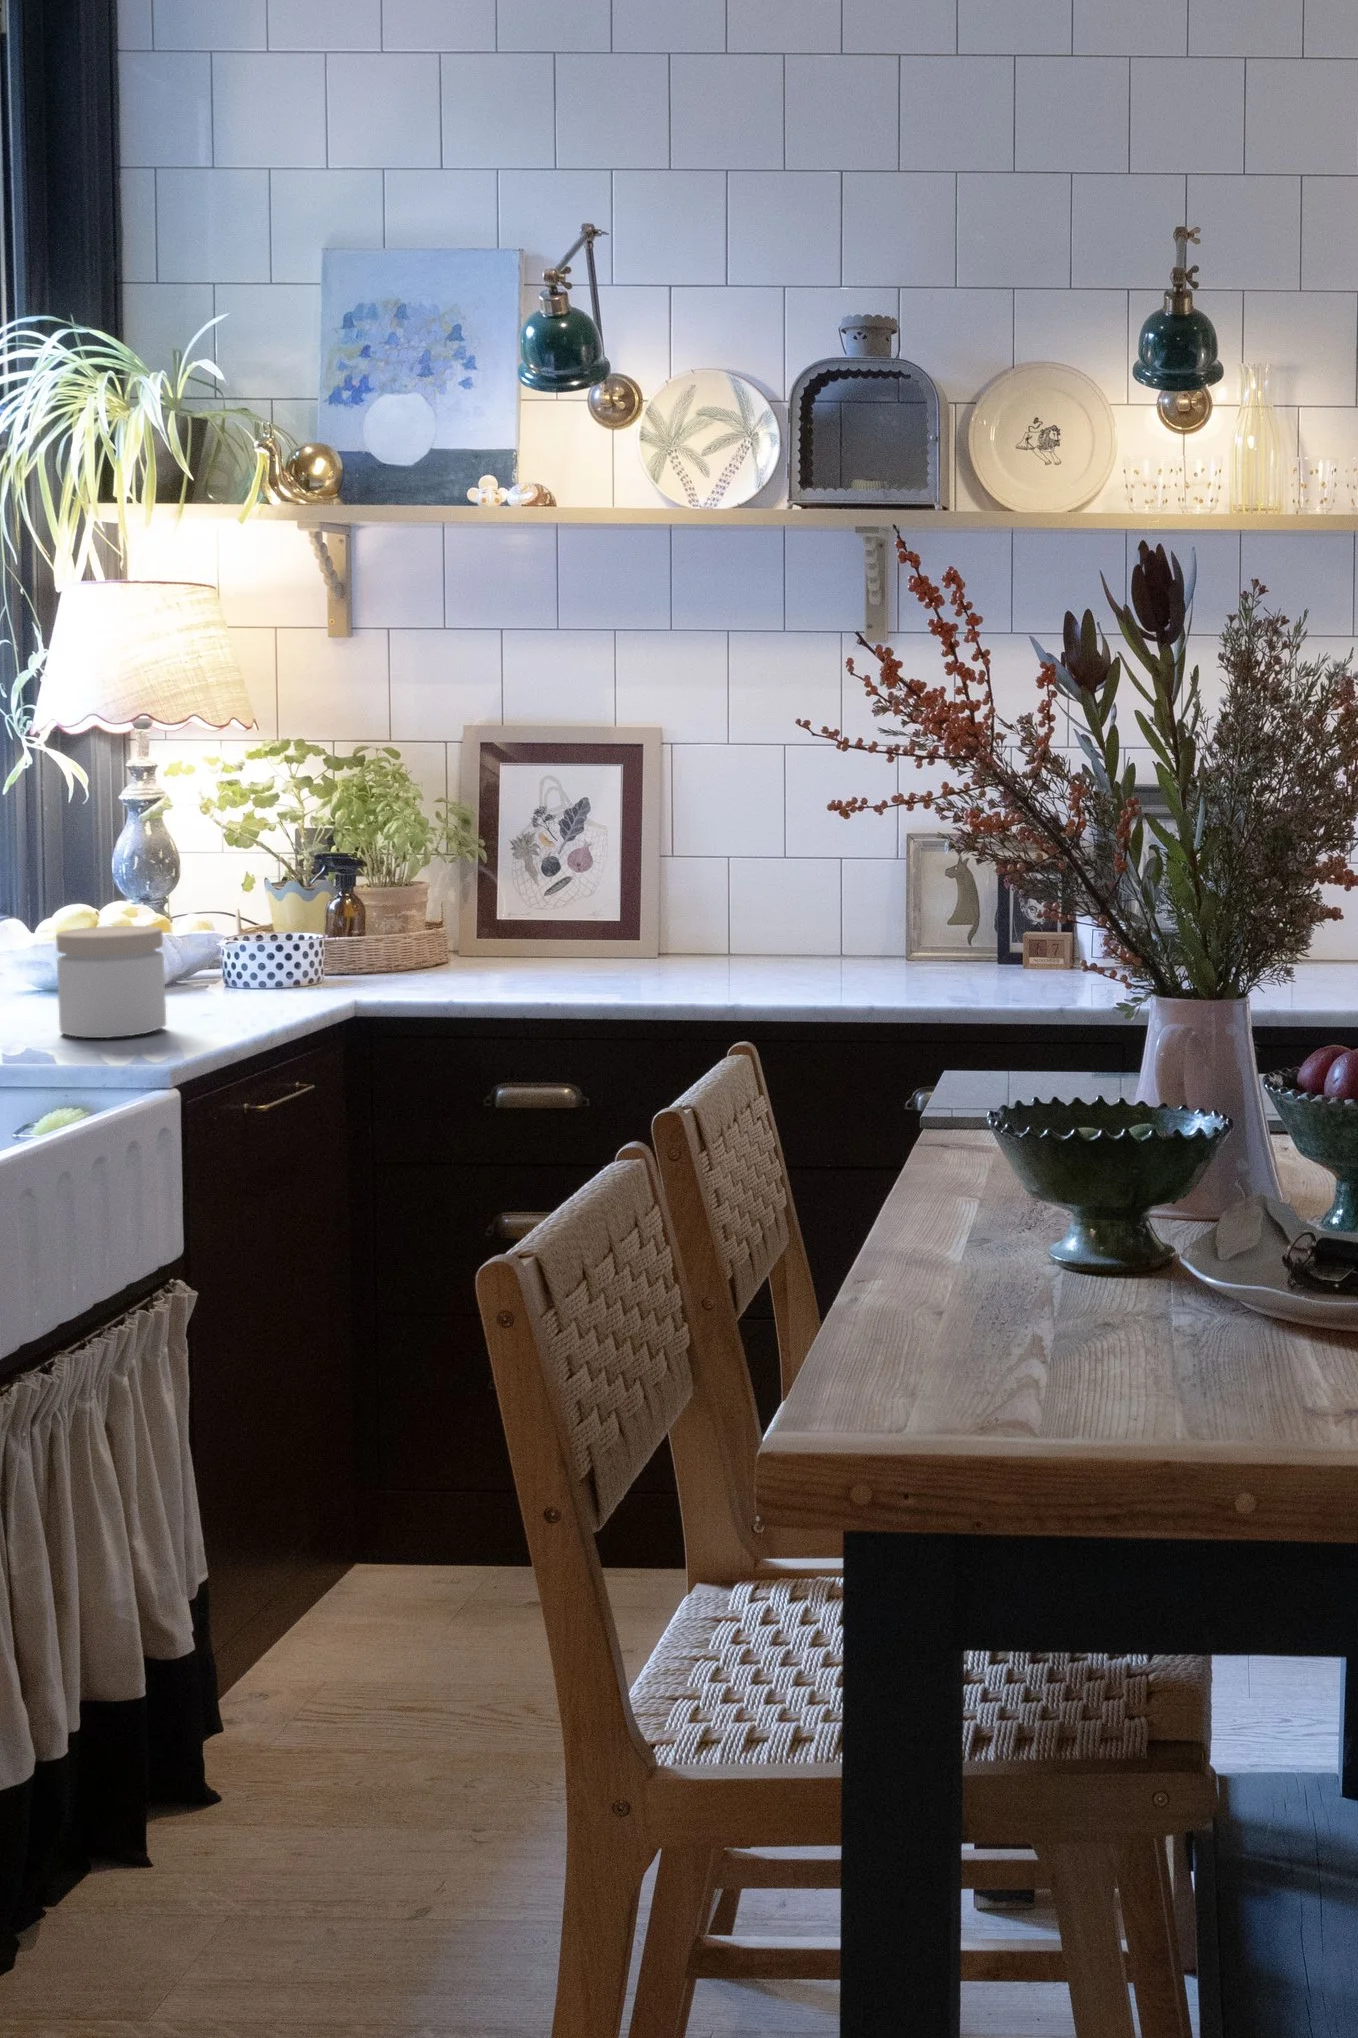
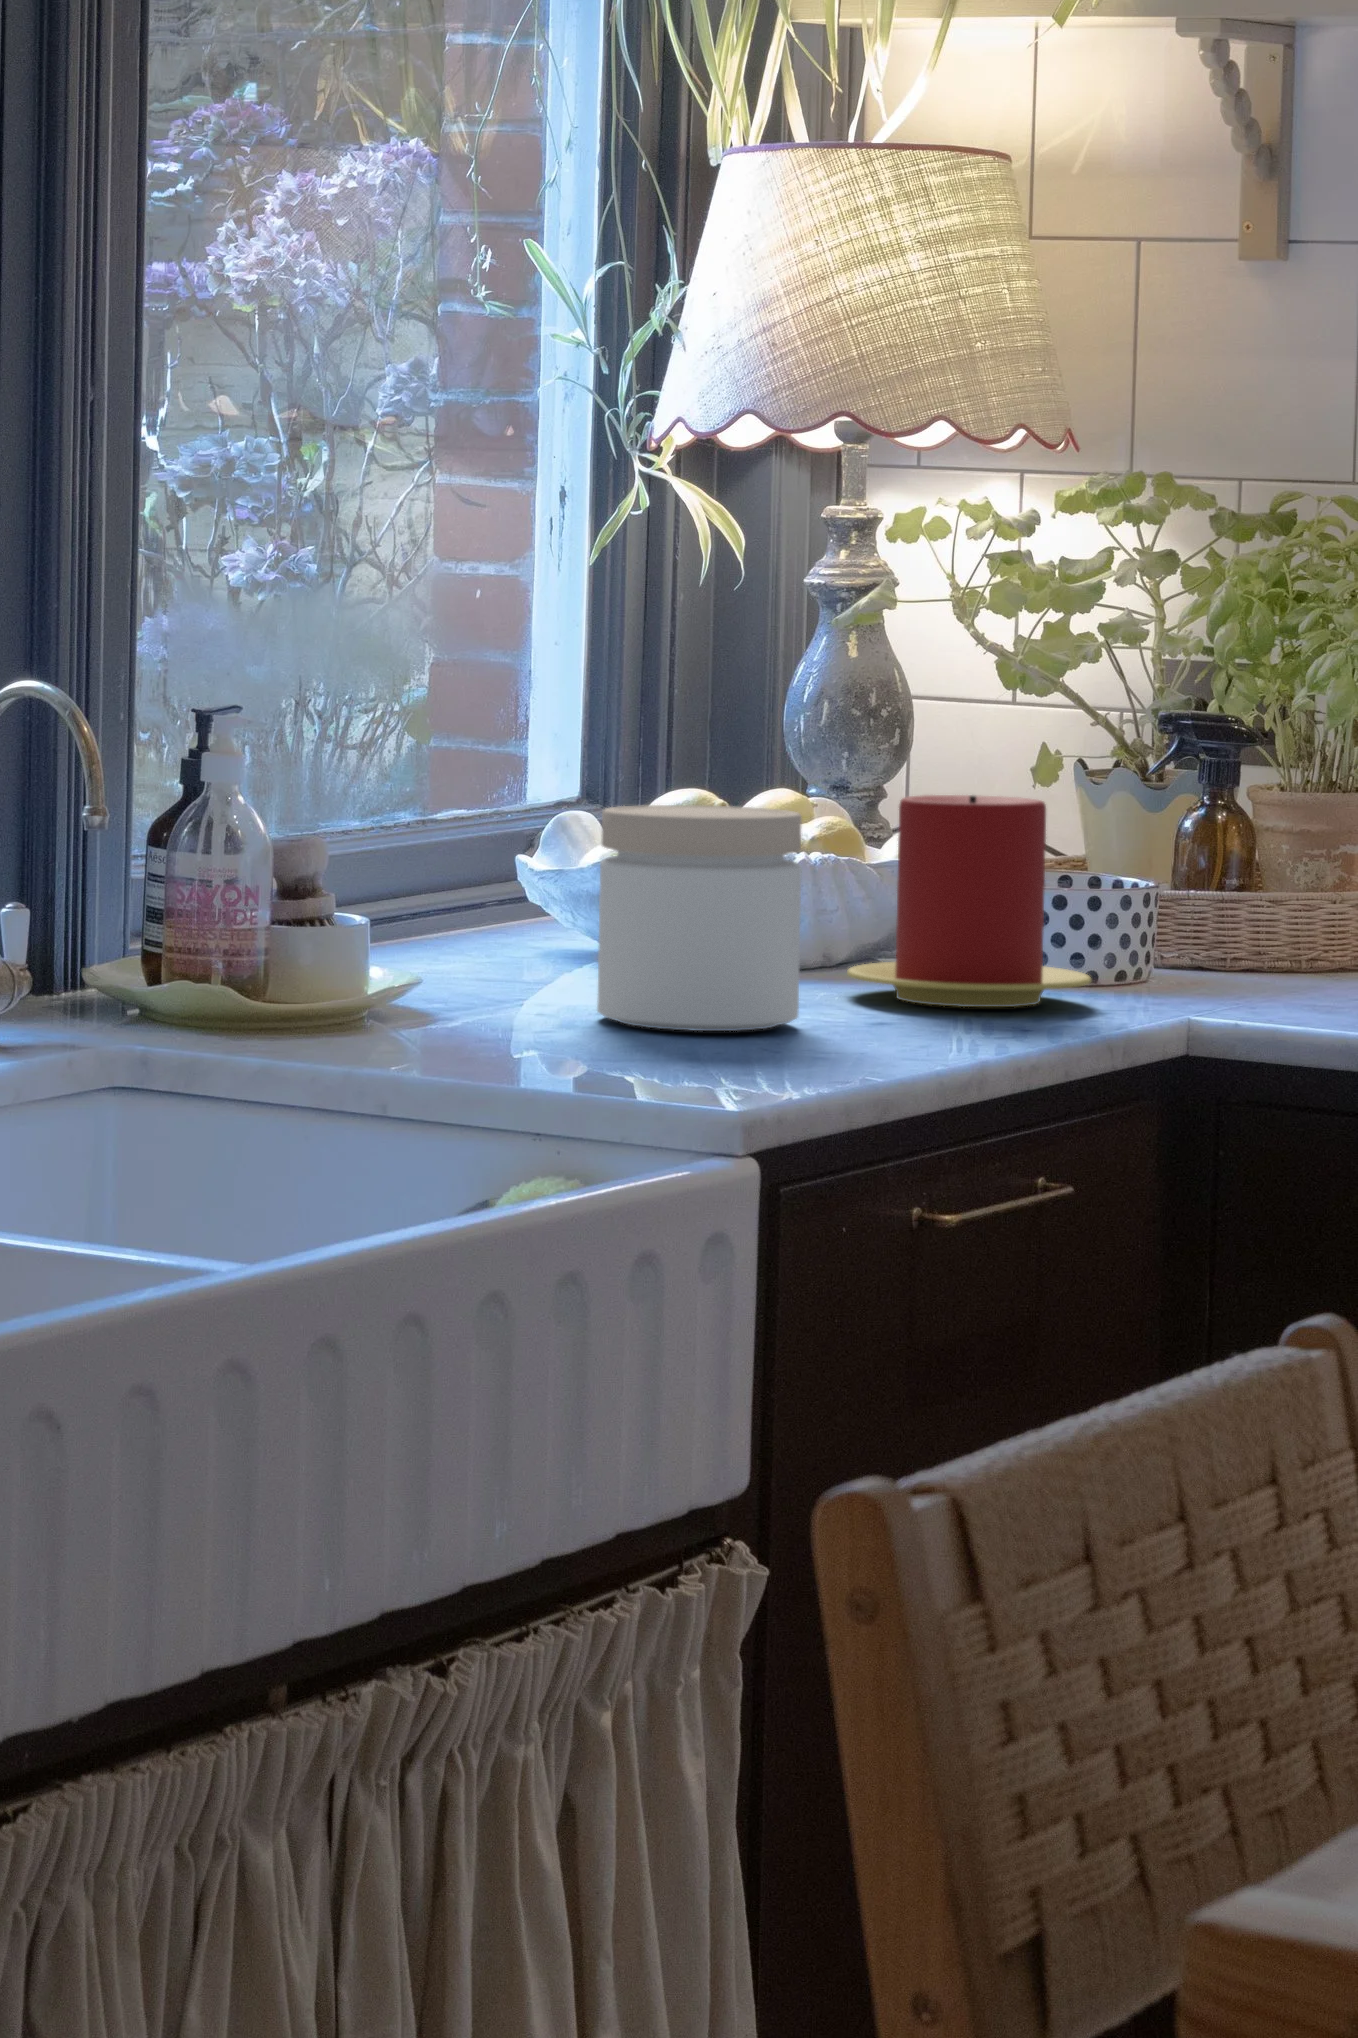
candle: none [180,907,302,1008] -> present [847,795,1091,1007]

